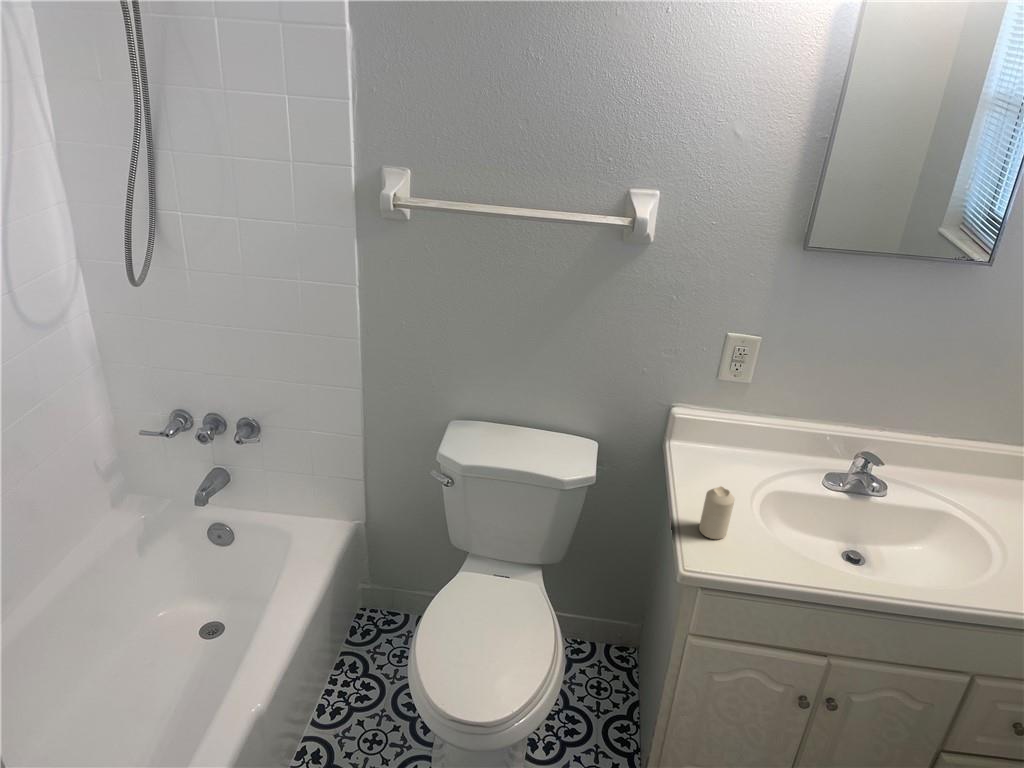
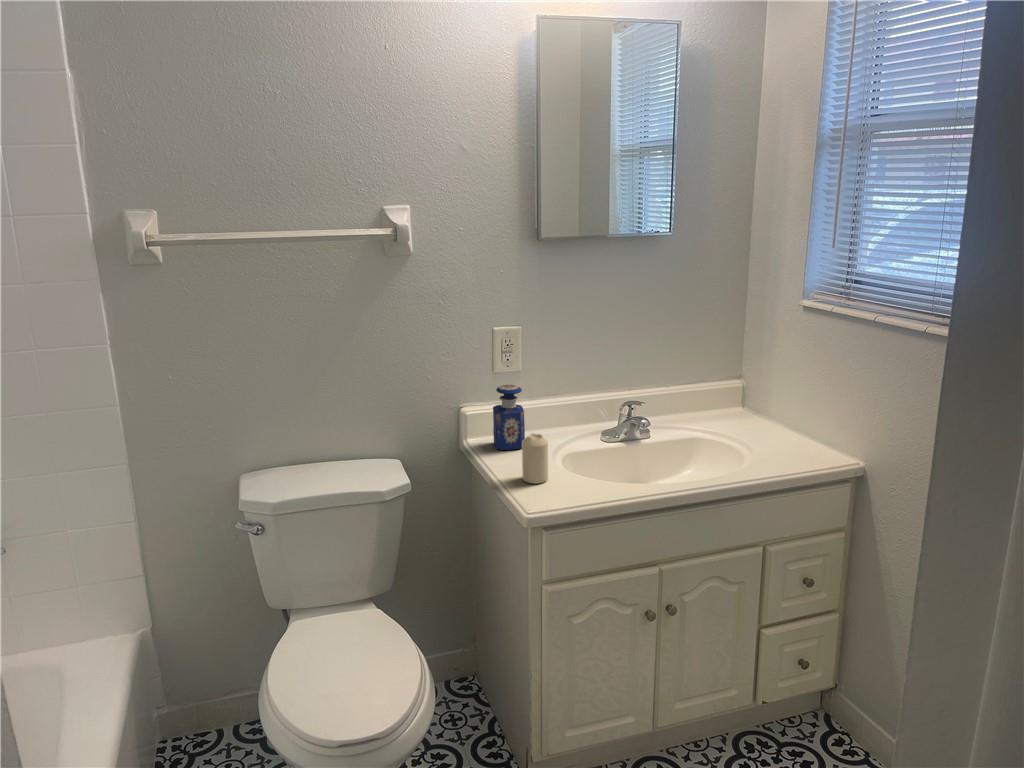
perfume bottle: none [693,411,735,481] -> present [493,385,525,450]

